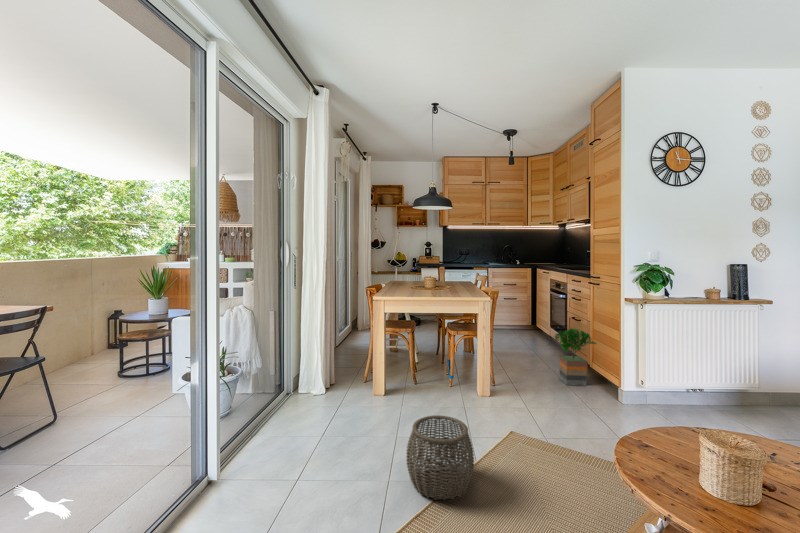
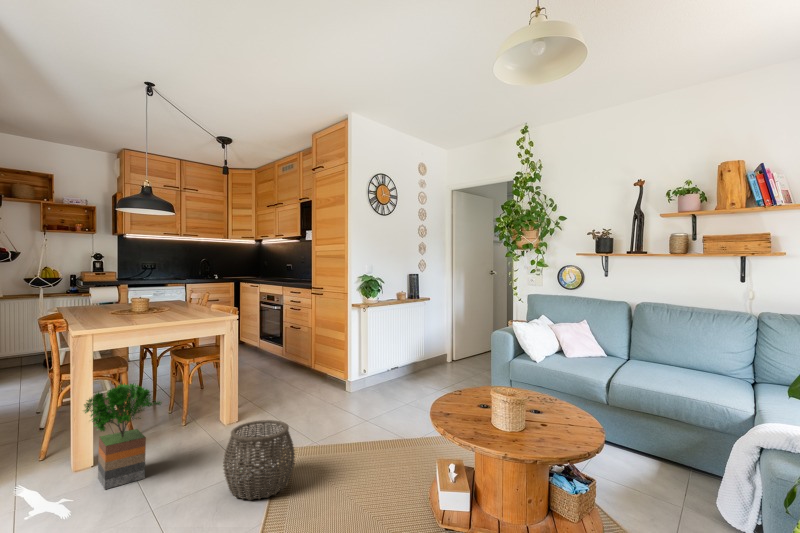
potted tree: present [555,328,596,386] -> present [84,383,162,489]

